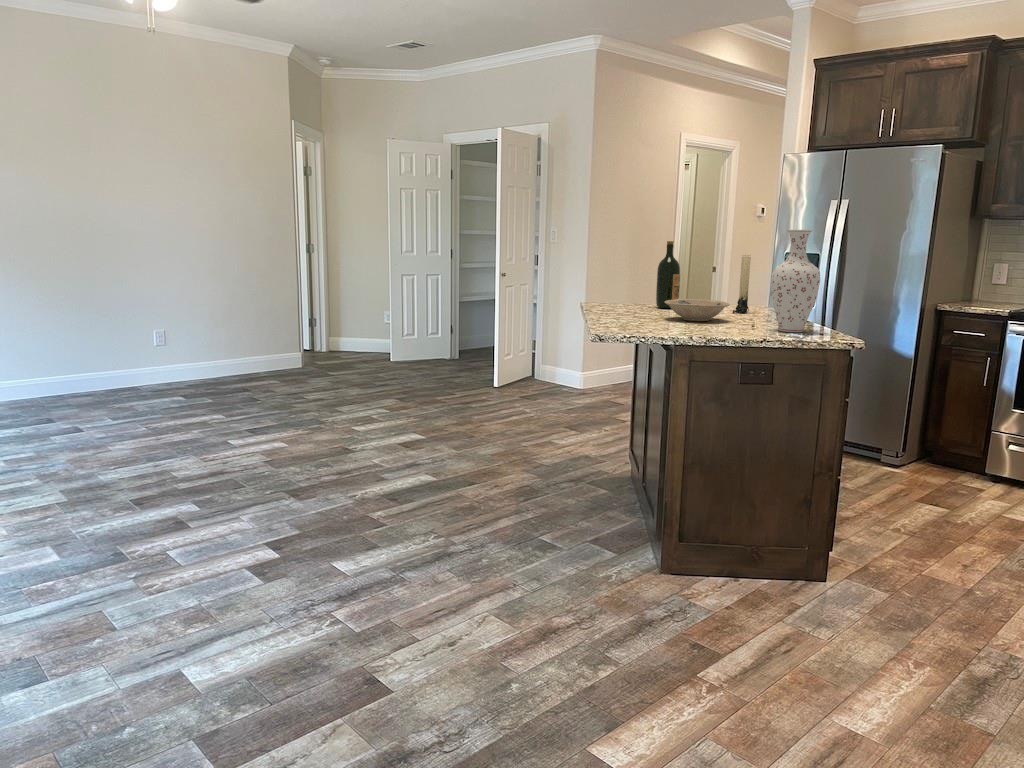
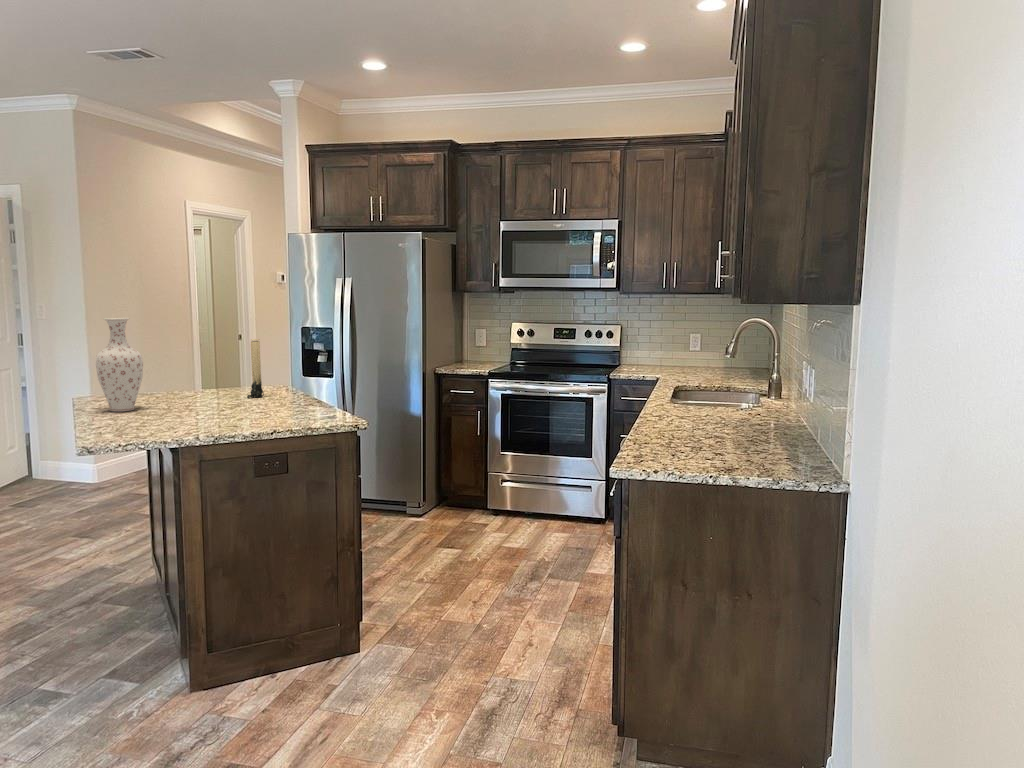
vase: present [771,230,820,332] -> present [96,318,143,412]
wine bottle: present [656,241,680,309] -> none [161,327,189,398]
bowl: present [665,299,730,321] -> none [168,389,240,414]

